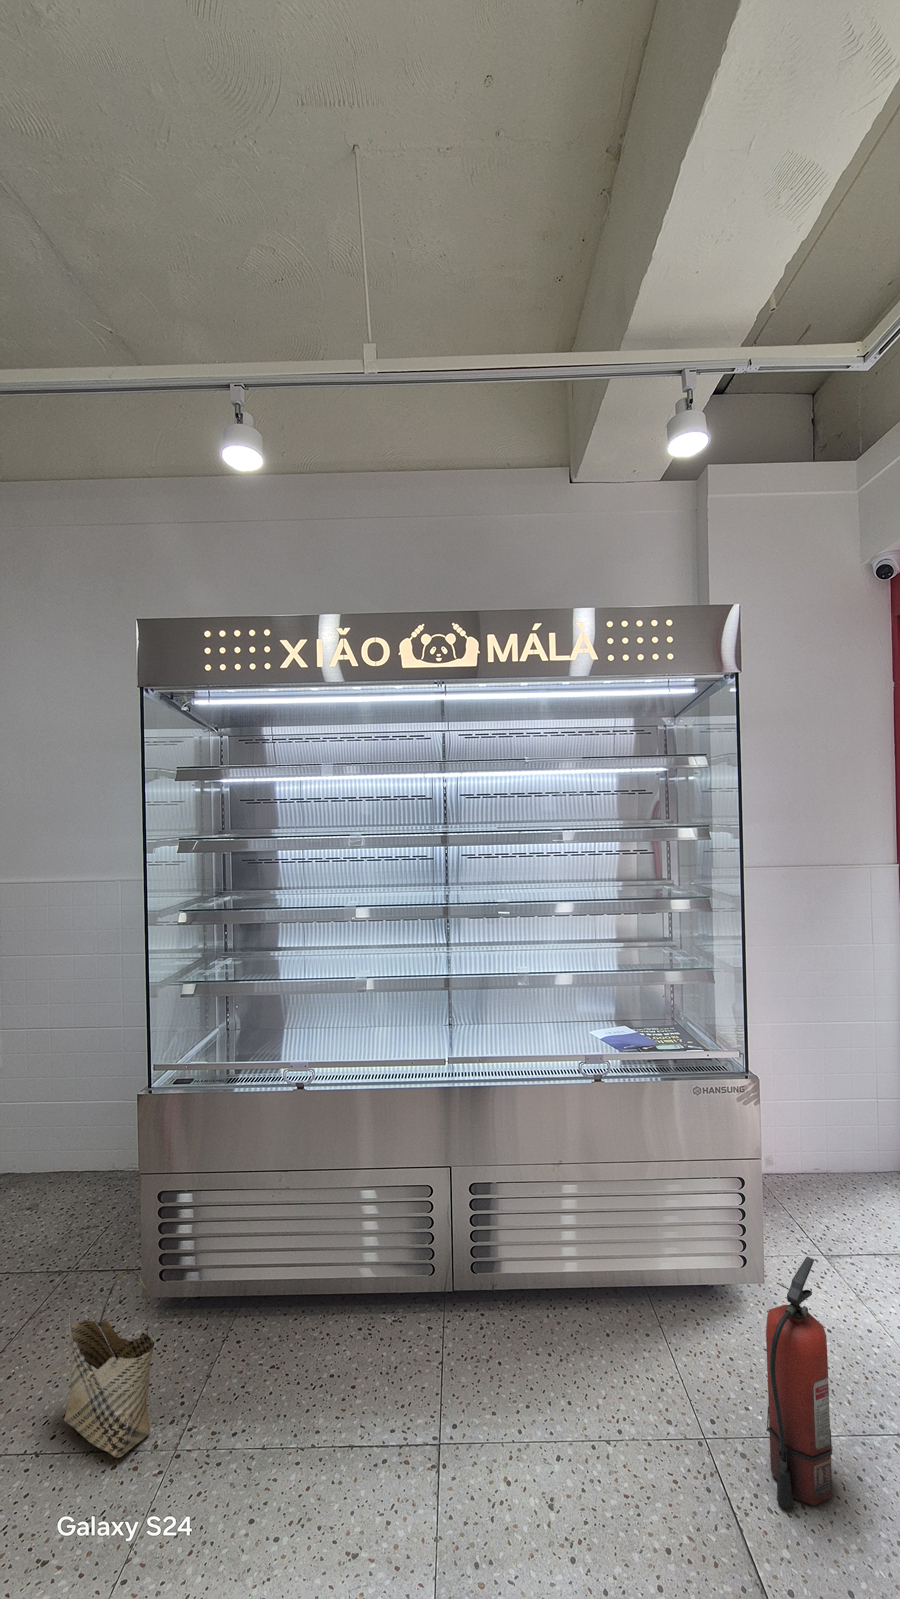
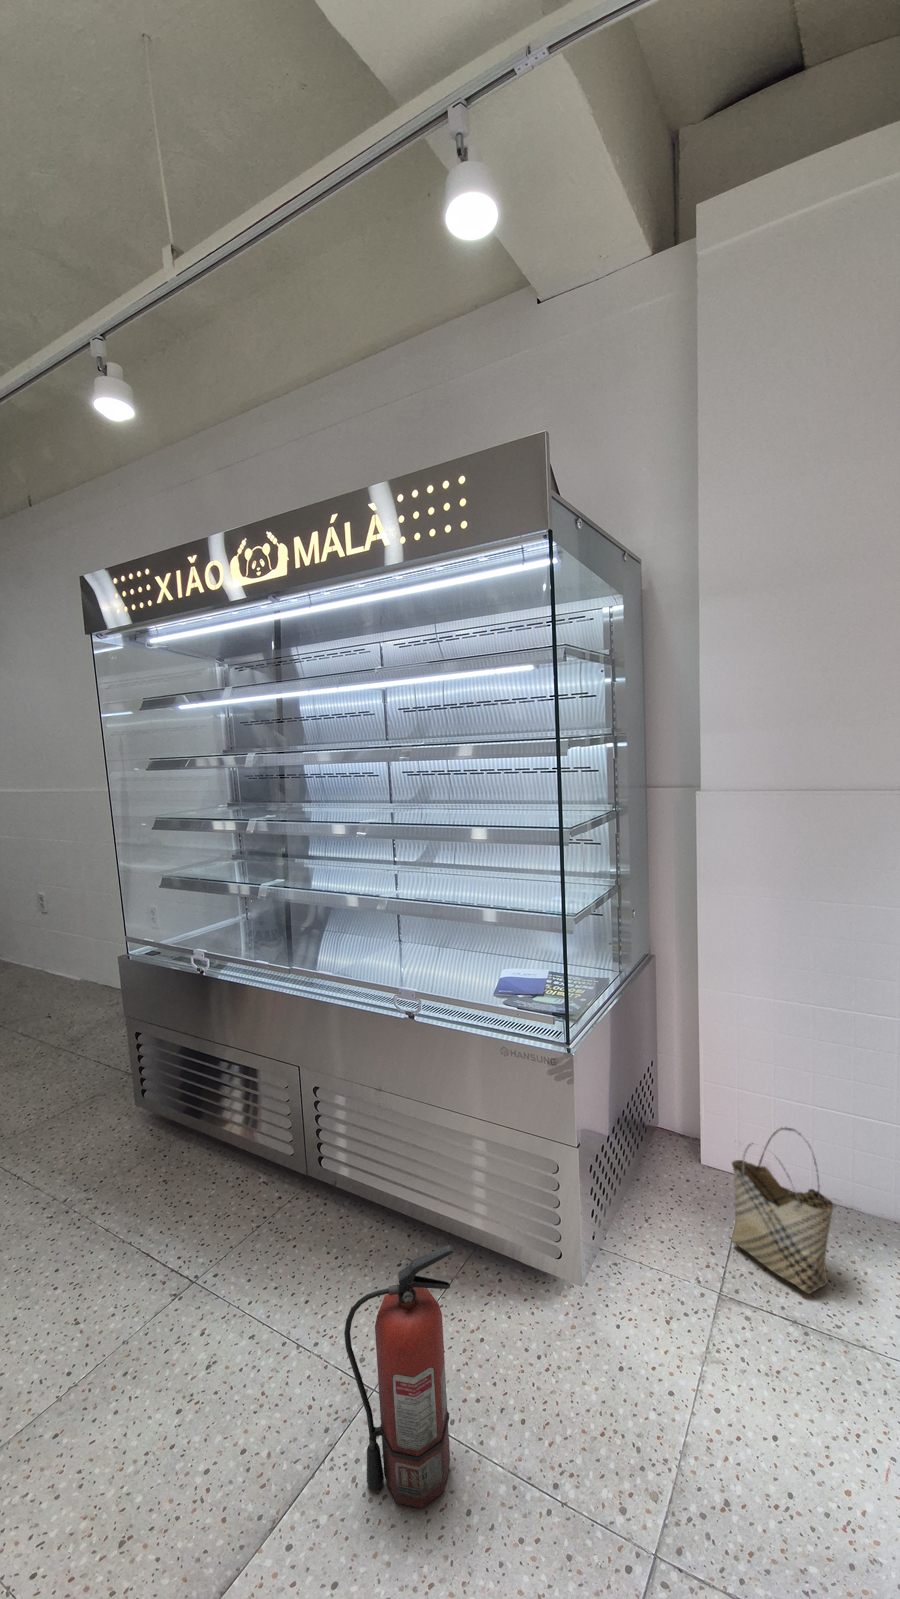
woven basket: present [64,1271,154,1458] -> present [732,1128,834,1293]

